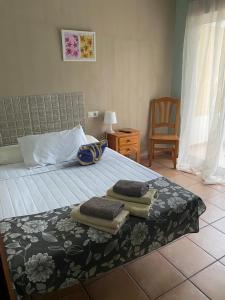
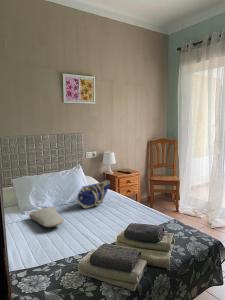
pillow: none [33,163,63,181] -> present [29,207,64,227]

